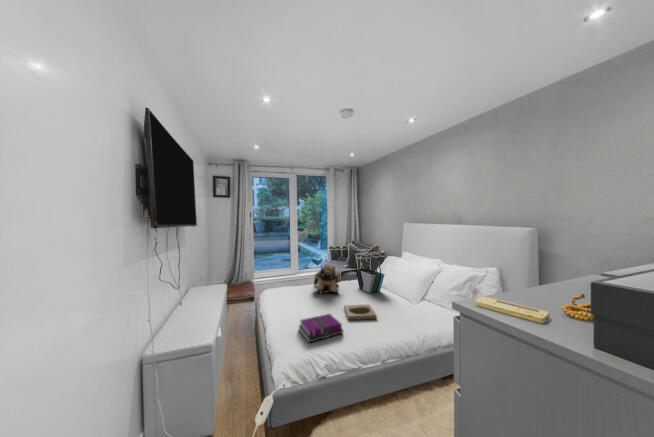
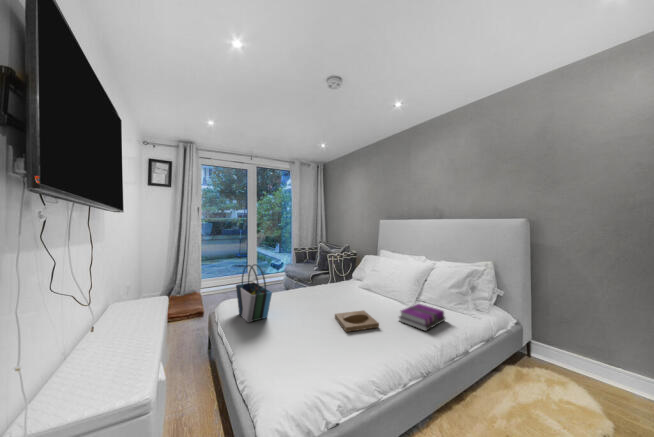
tote bag: present [356,256,384,293] -> present [236,264,272,323]
teddy bear: present [314,263,341,293] -> none [289,263,323,301]
notebook: present [299,314,343,342] -> present [399,304,445,331]

